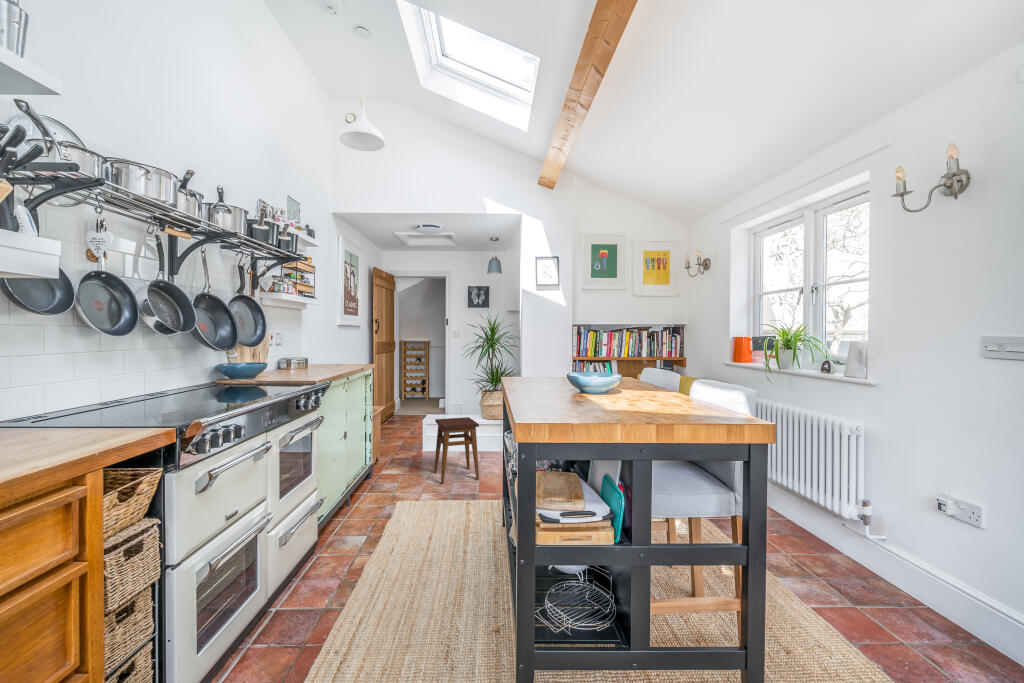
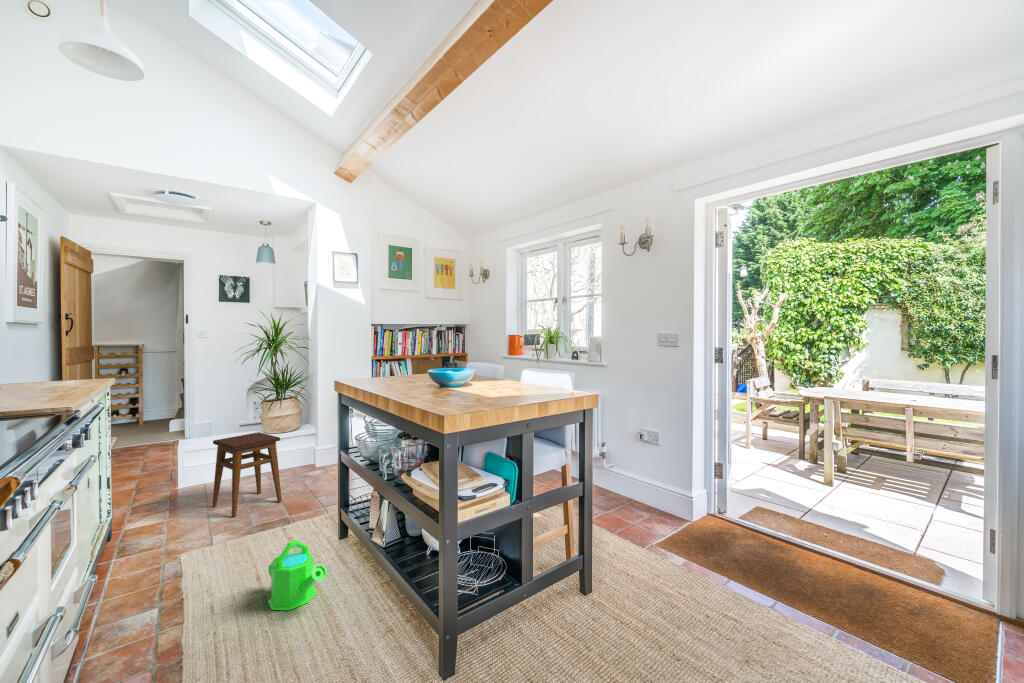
watering can: none [423,513,461,572] -> present [268,540,327,610]

